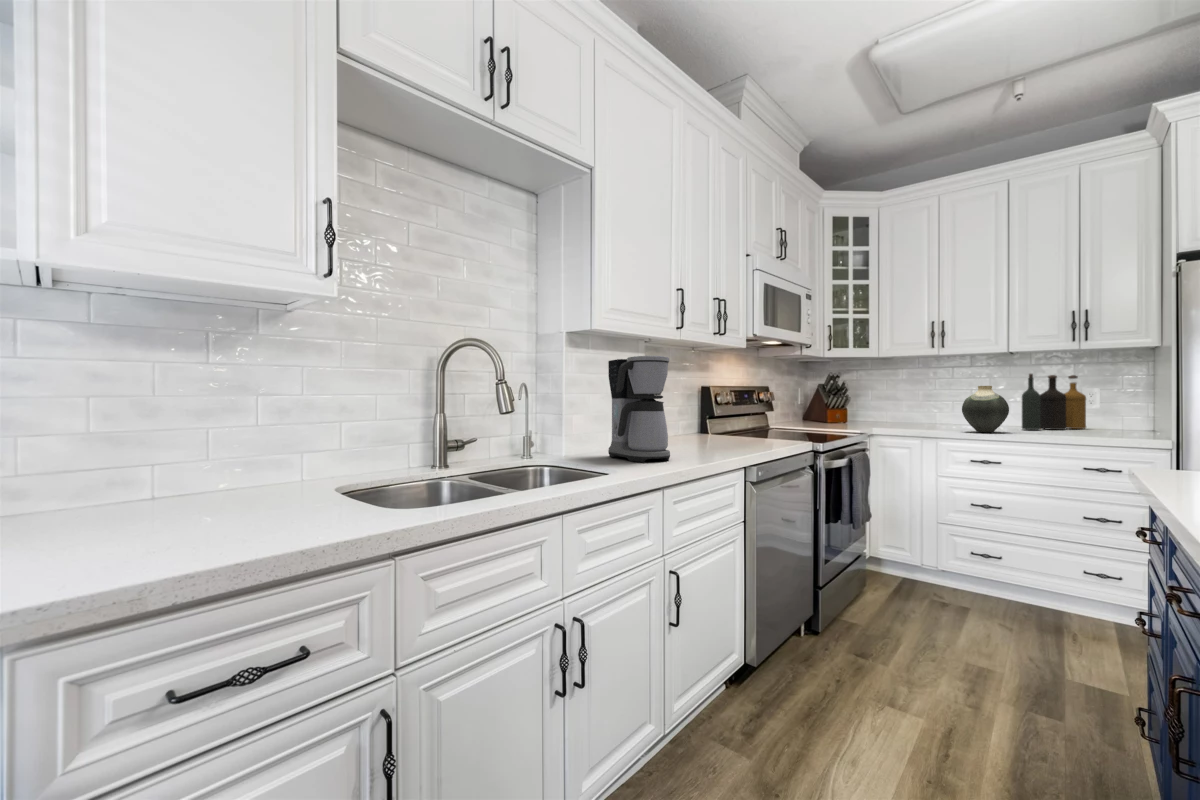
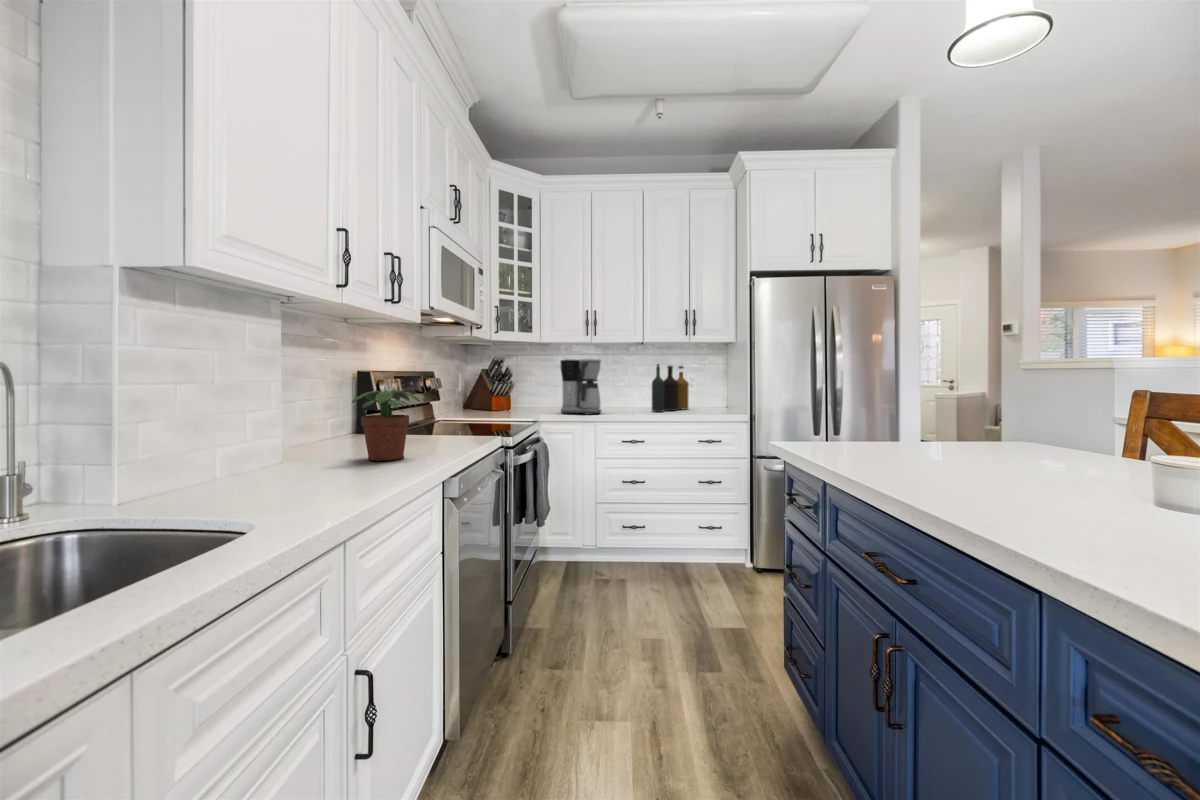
coffee maker: present [608,356,670,462] -> present [560,359,601,415]
vase: present [962,386,1009,432] -> none [615,374,649,416]
potted plant: none [684,399,732,449] -> present [352,391,421,461]

